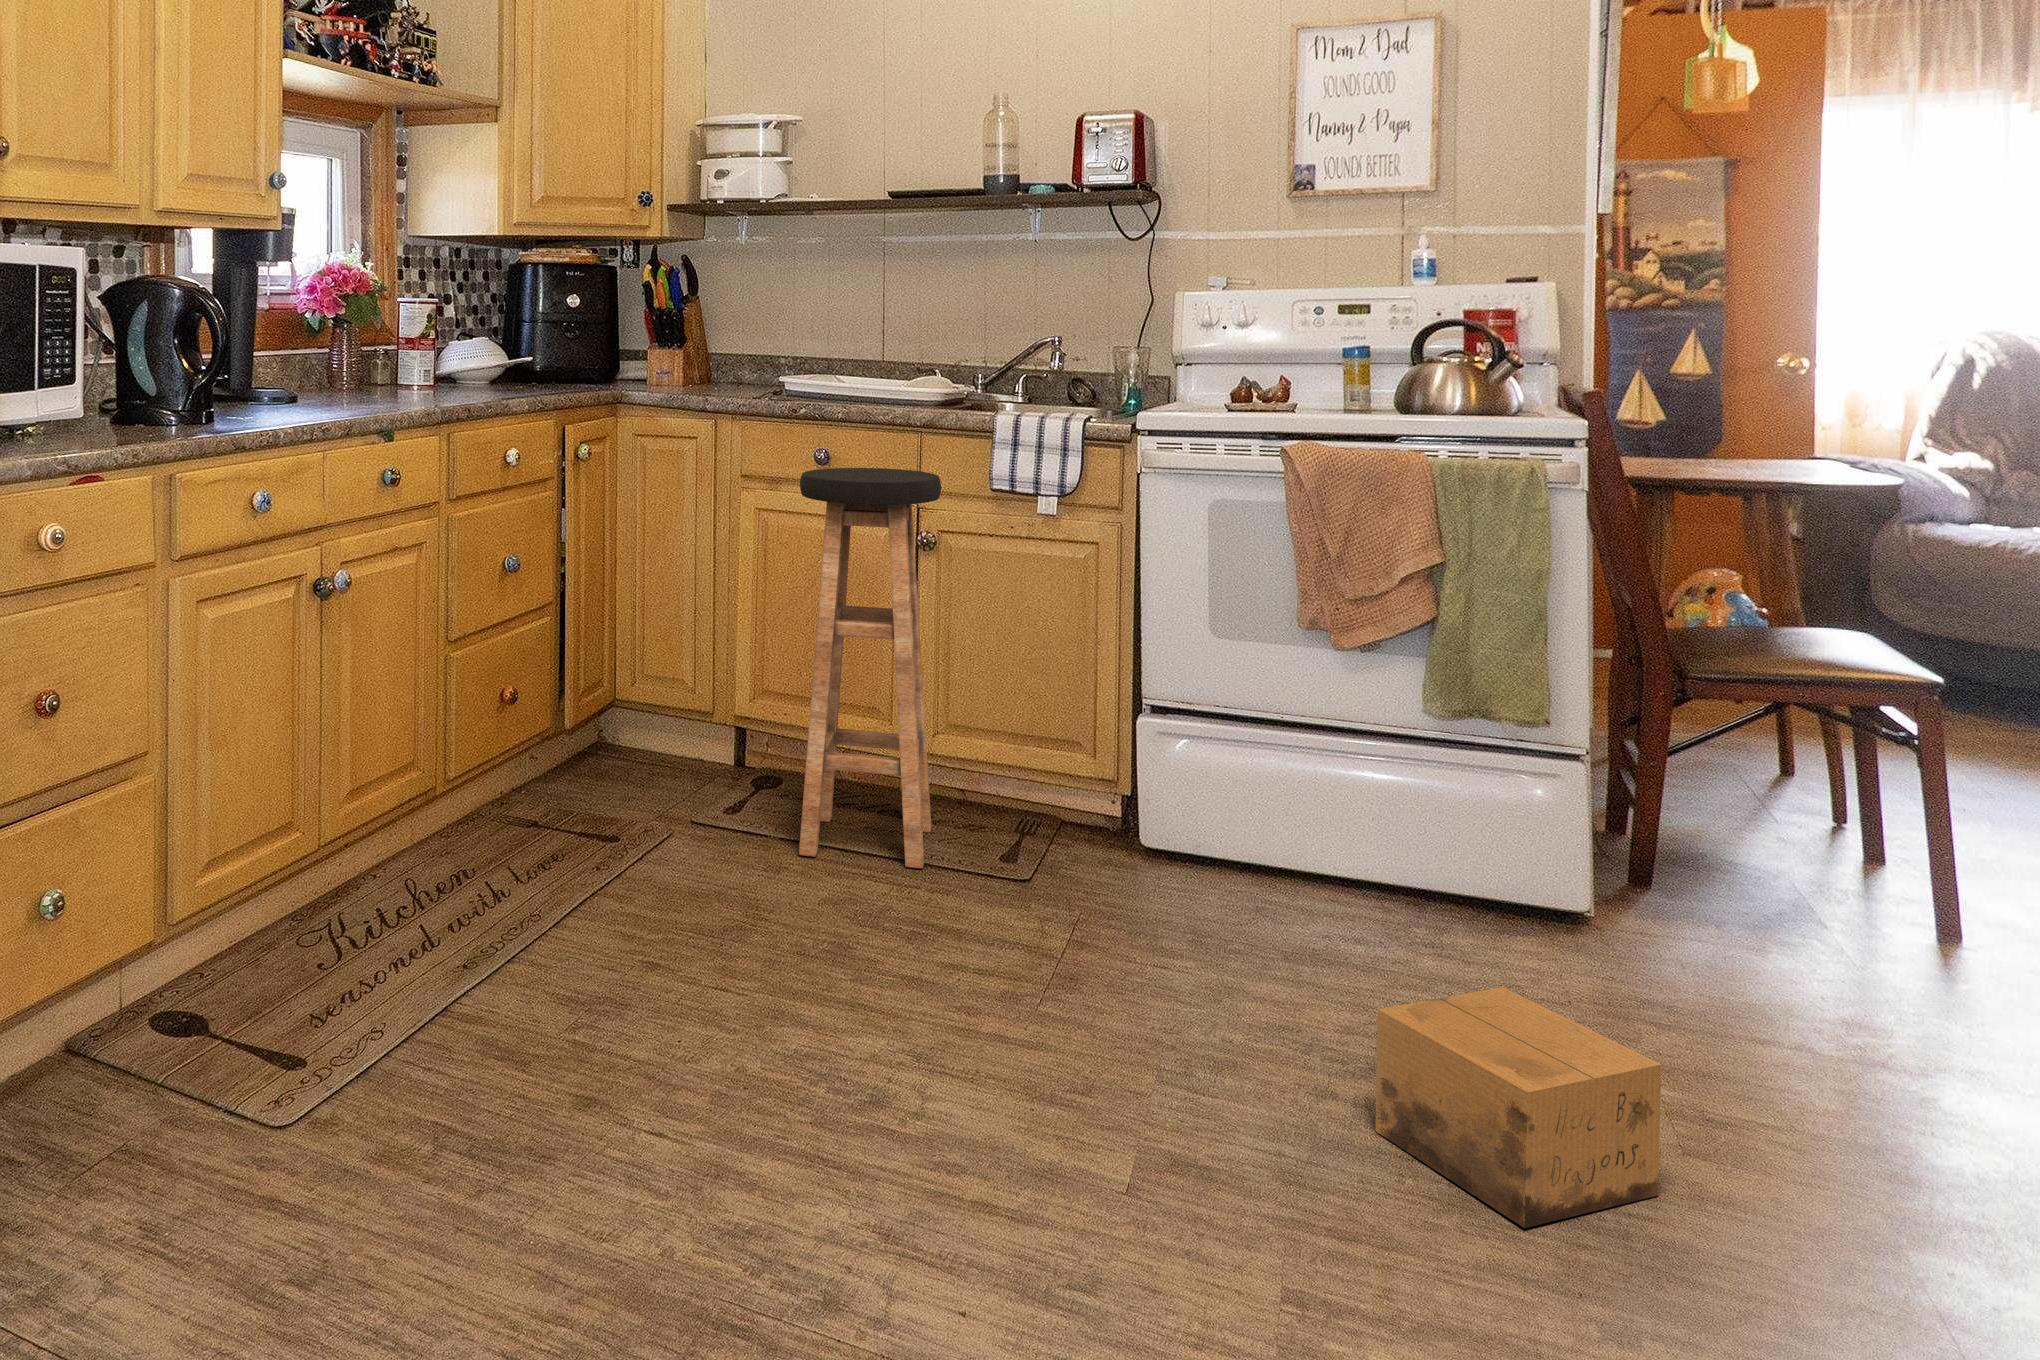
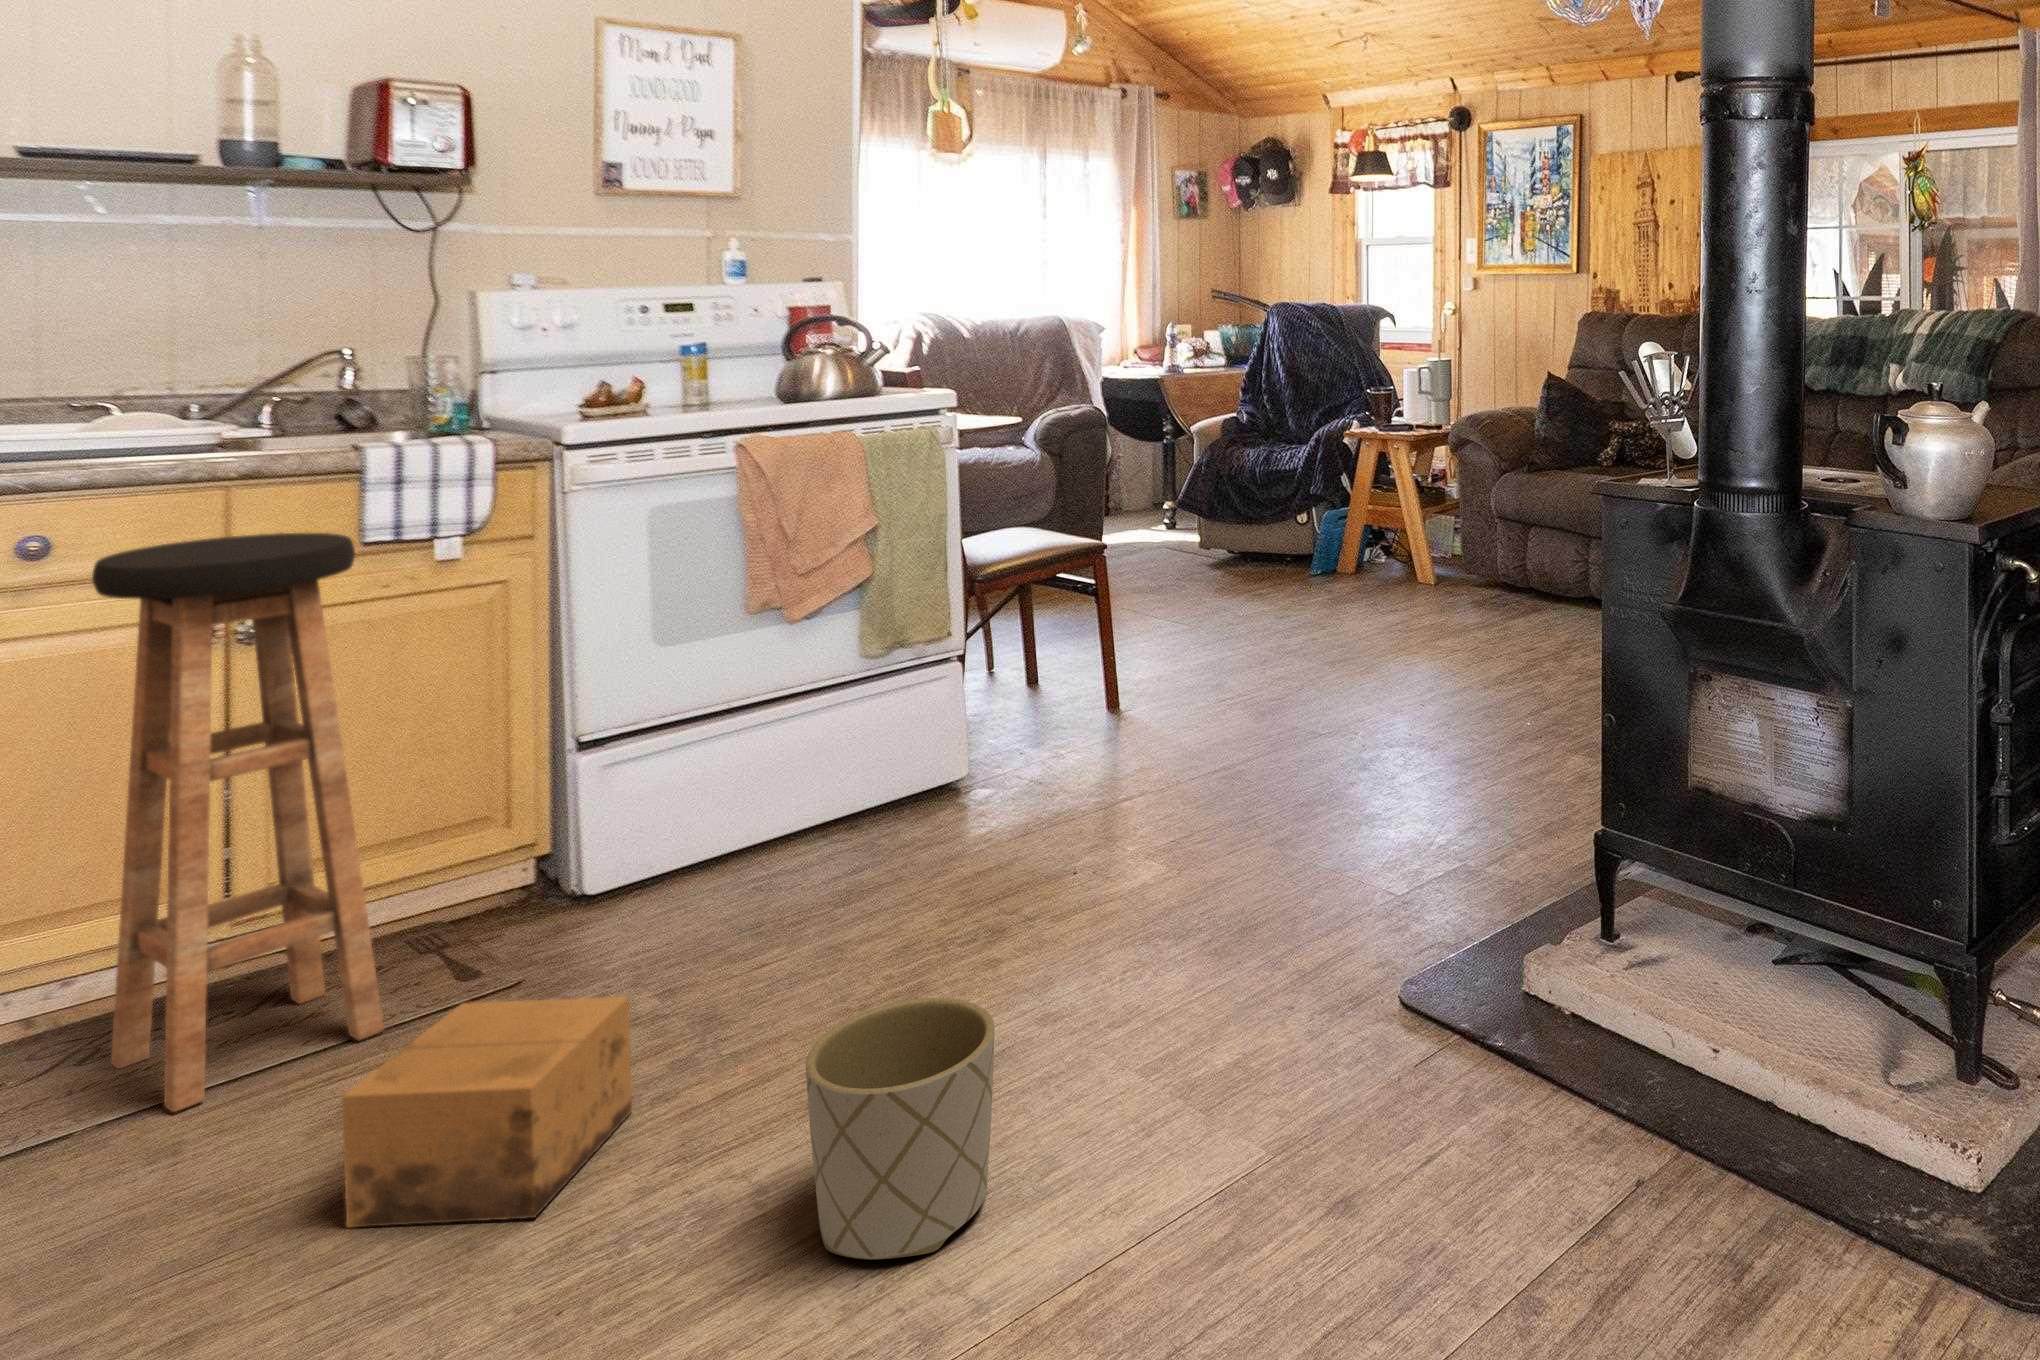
planter: none [895,980,1074,1232] -> present [806,998,995,1259]
cardboard box: present [1375,987,1661,1228] -> present [342,997,632,1227]

